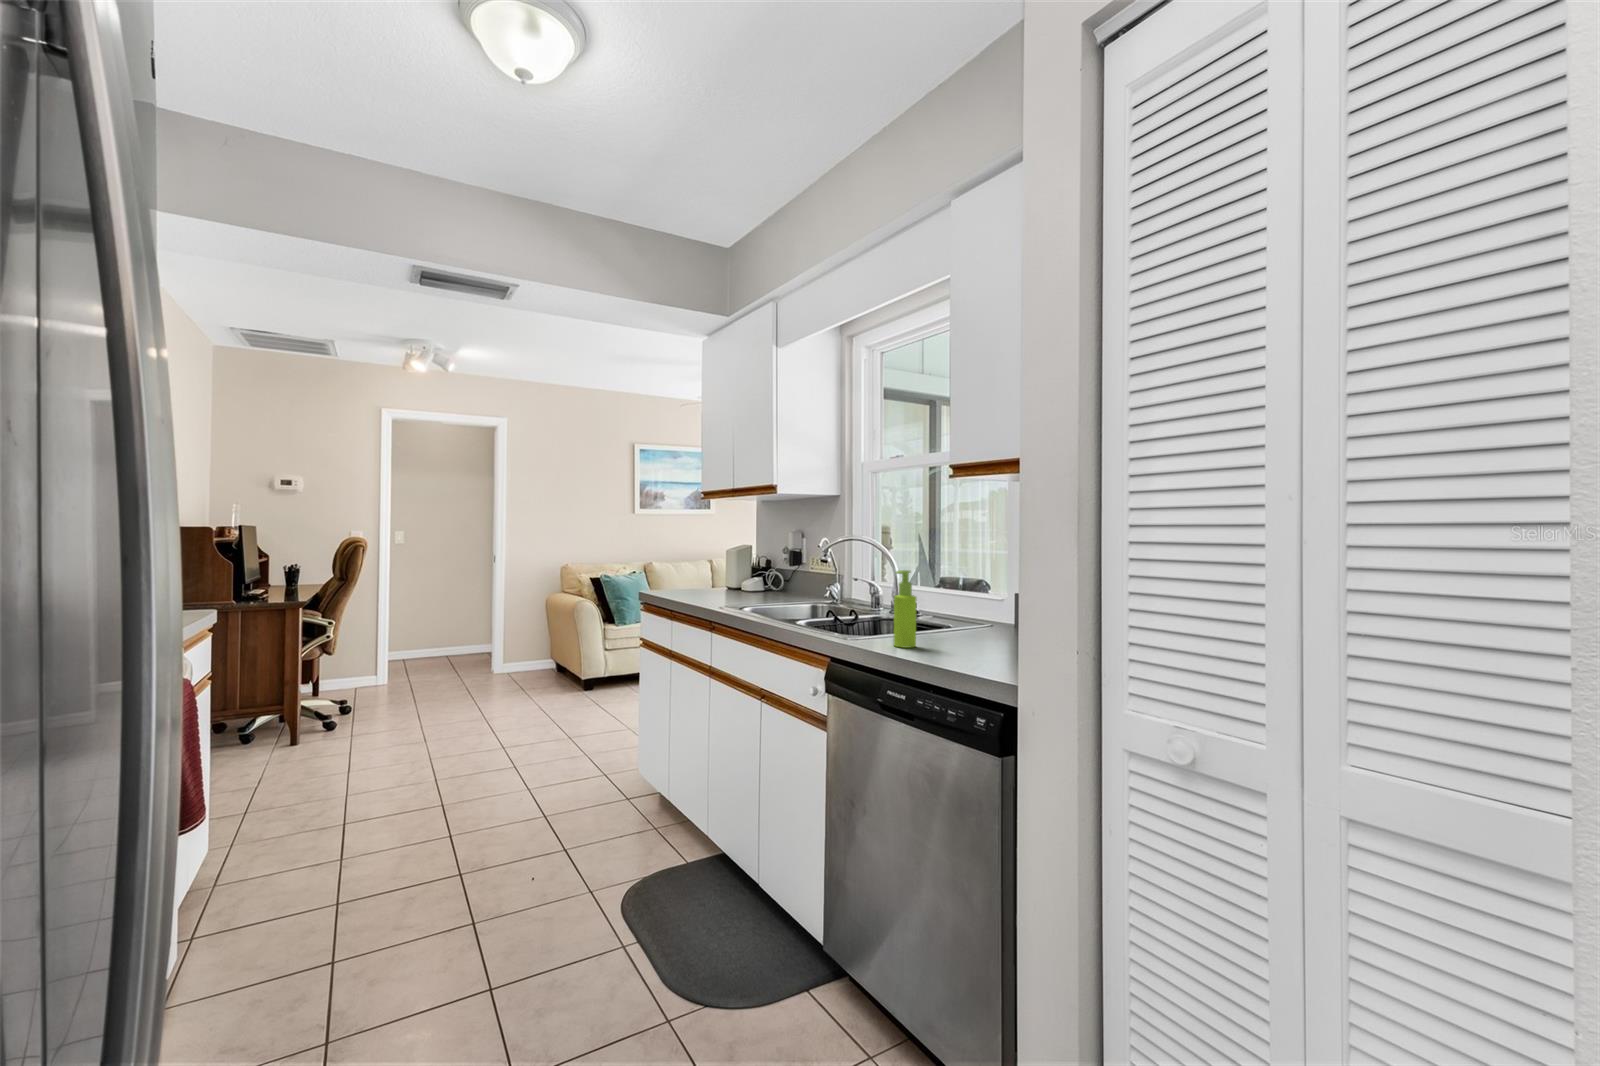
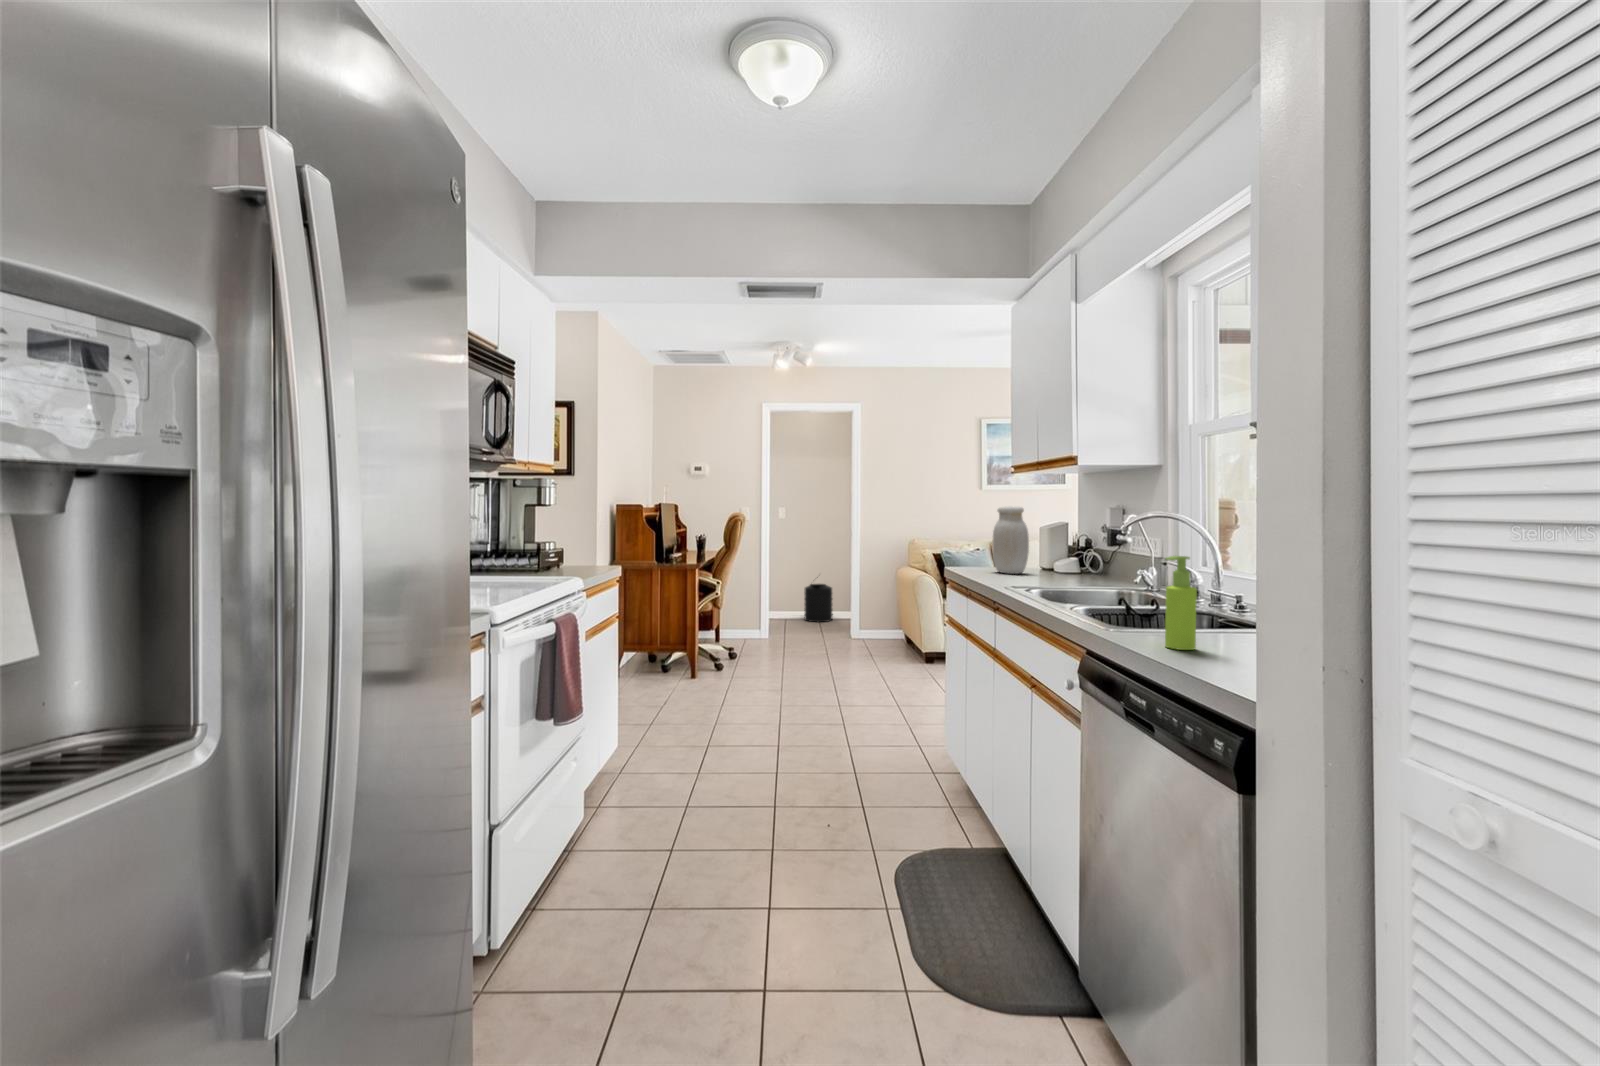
jar: none [688,530,721,594] -> present [992,506,1029,574]
trash can: none [428,605,465,662] -> present [804,577,833,622]

